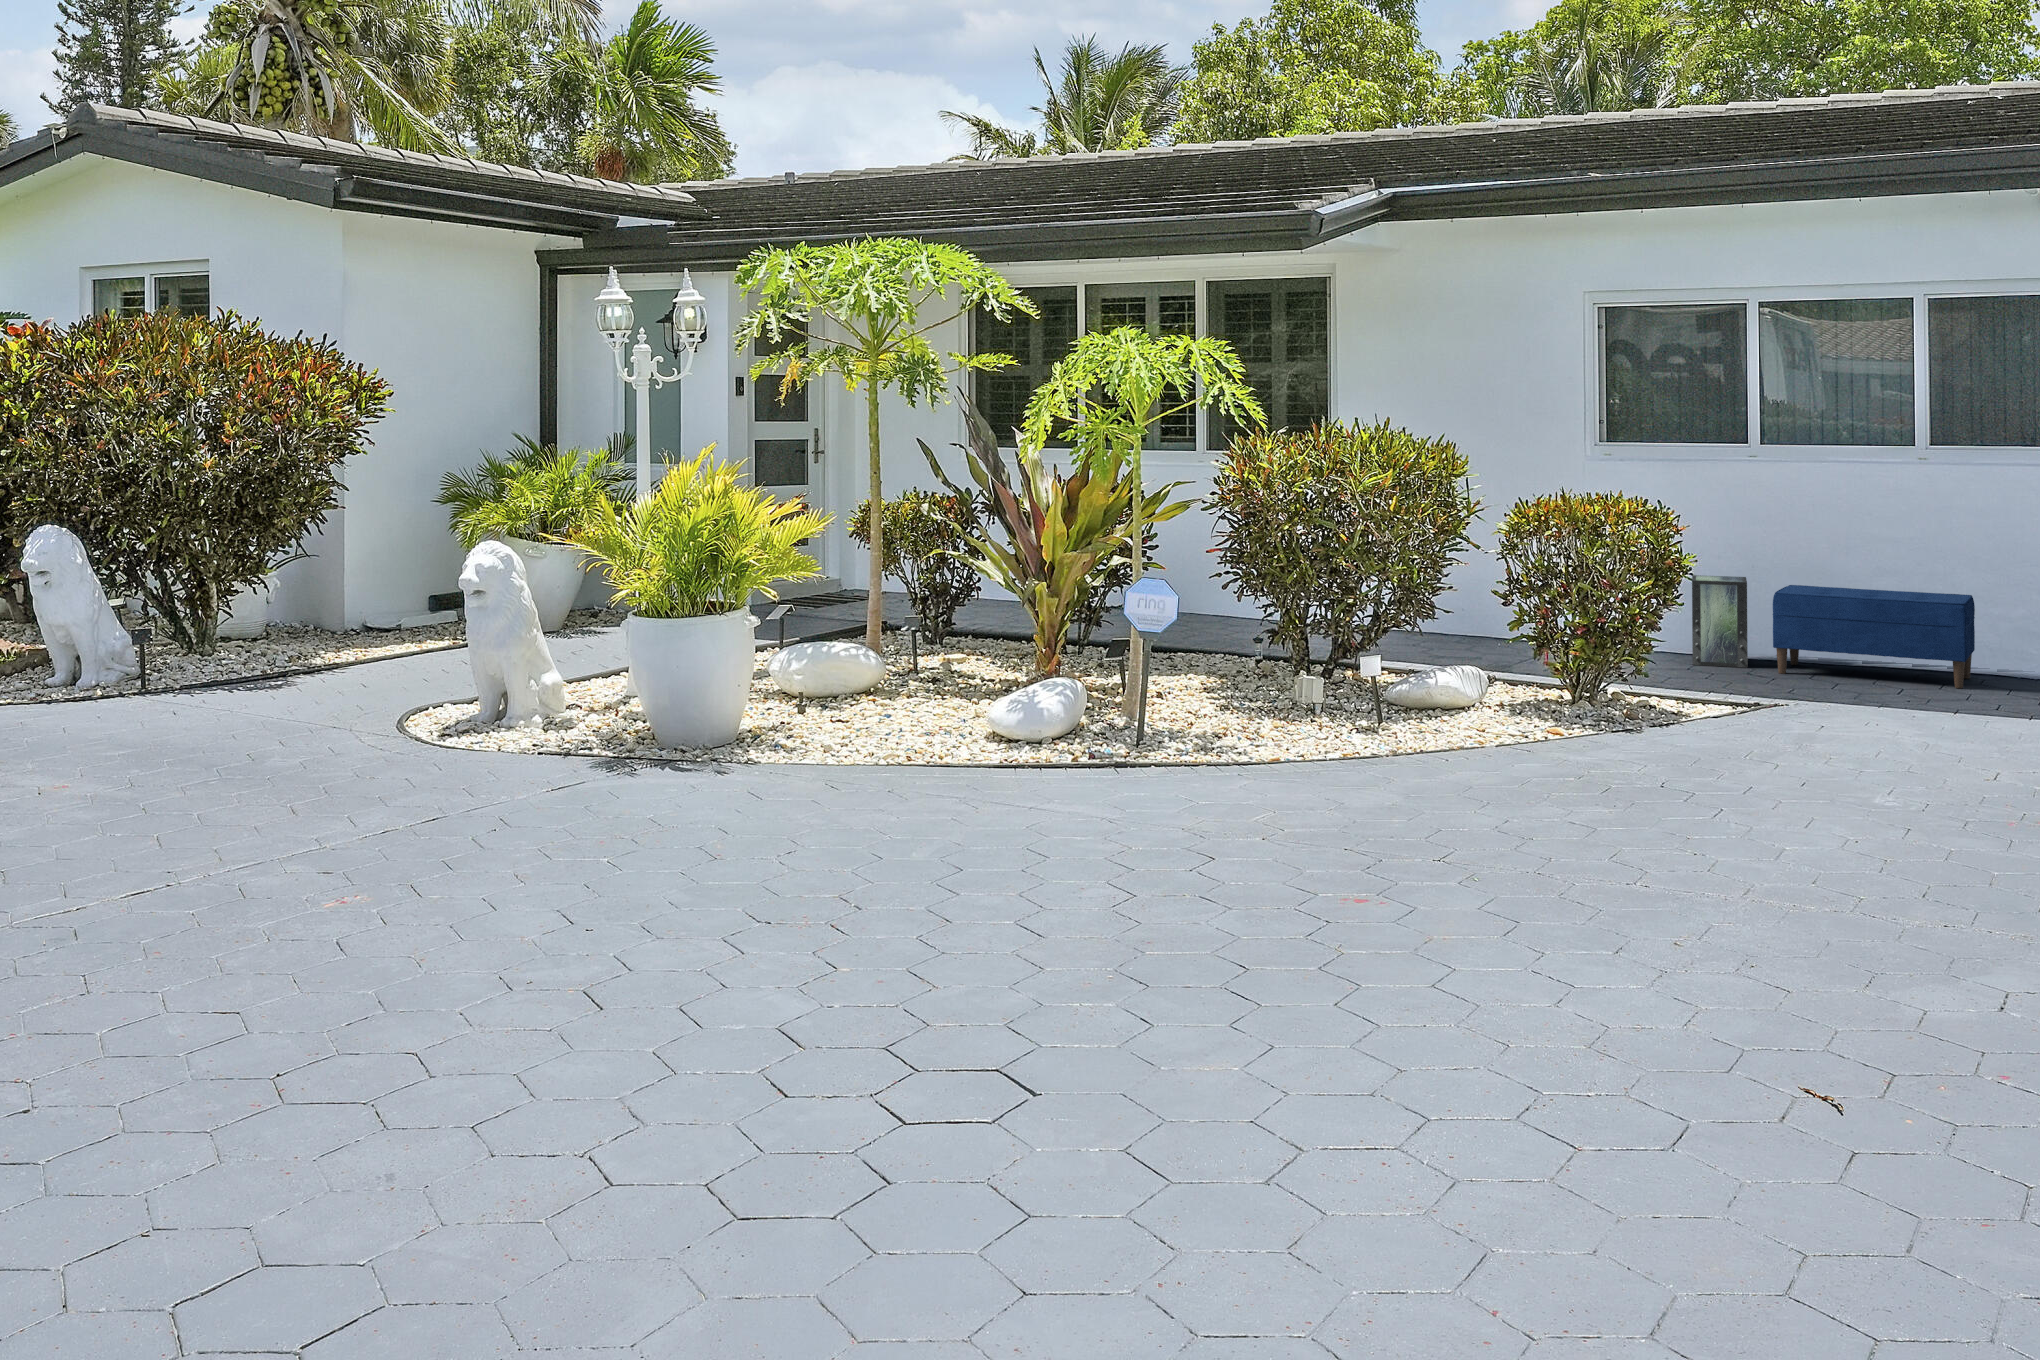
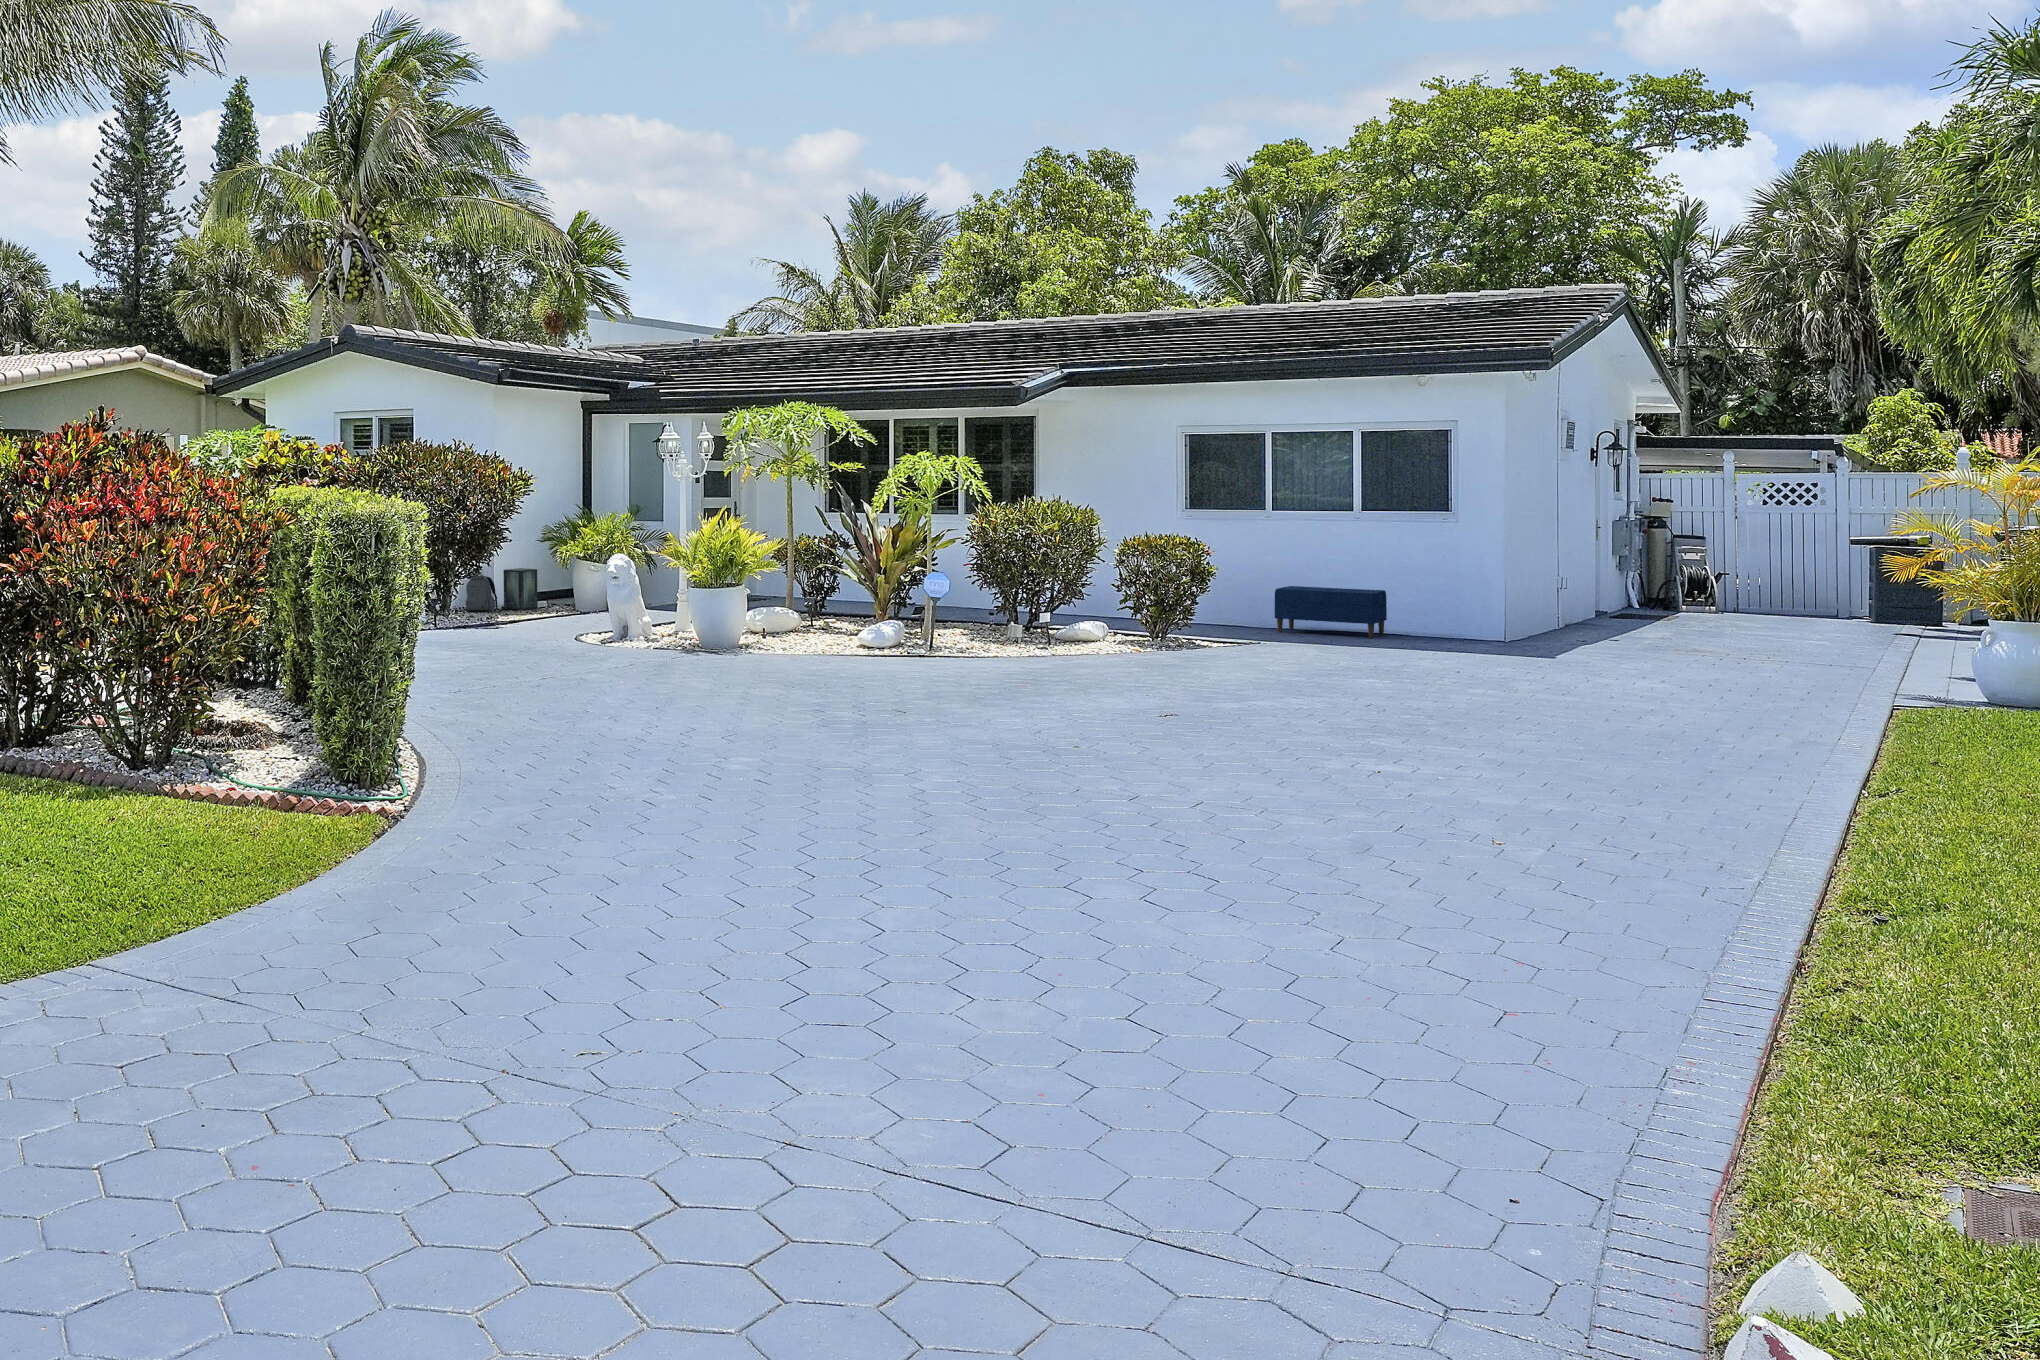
backpack: none [272,565,344,635] -> present [466,574,498,611]
storage box: present [1692,575,1748,668] -> present [504,568,538,610]

